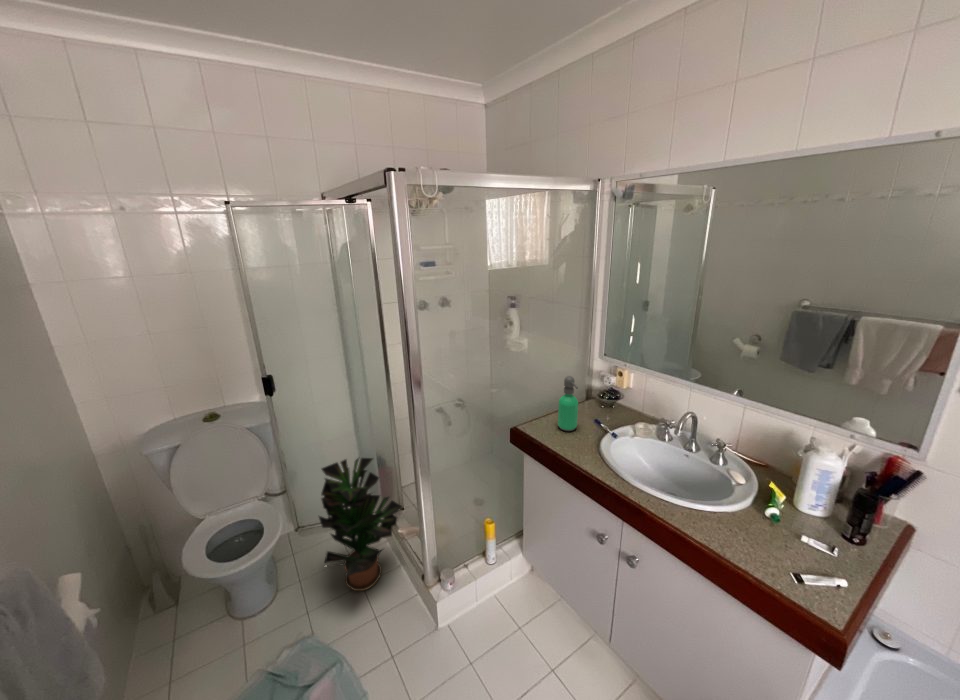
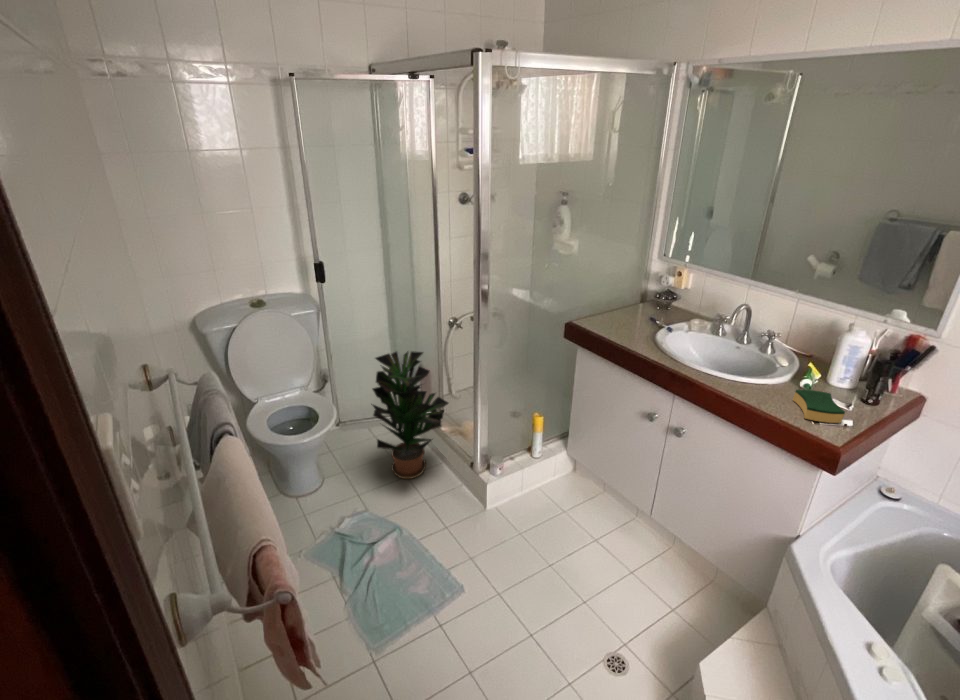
soap dispenser: present [558,376,578,431] -> none [614,270,638,326]
sponge: none [762,528,834,581] -> present [793,390,845,423]

